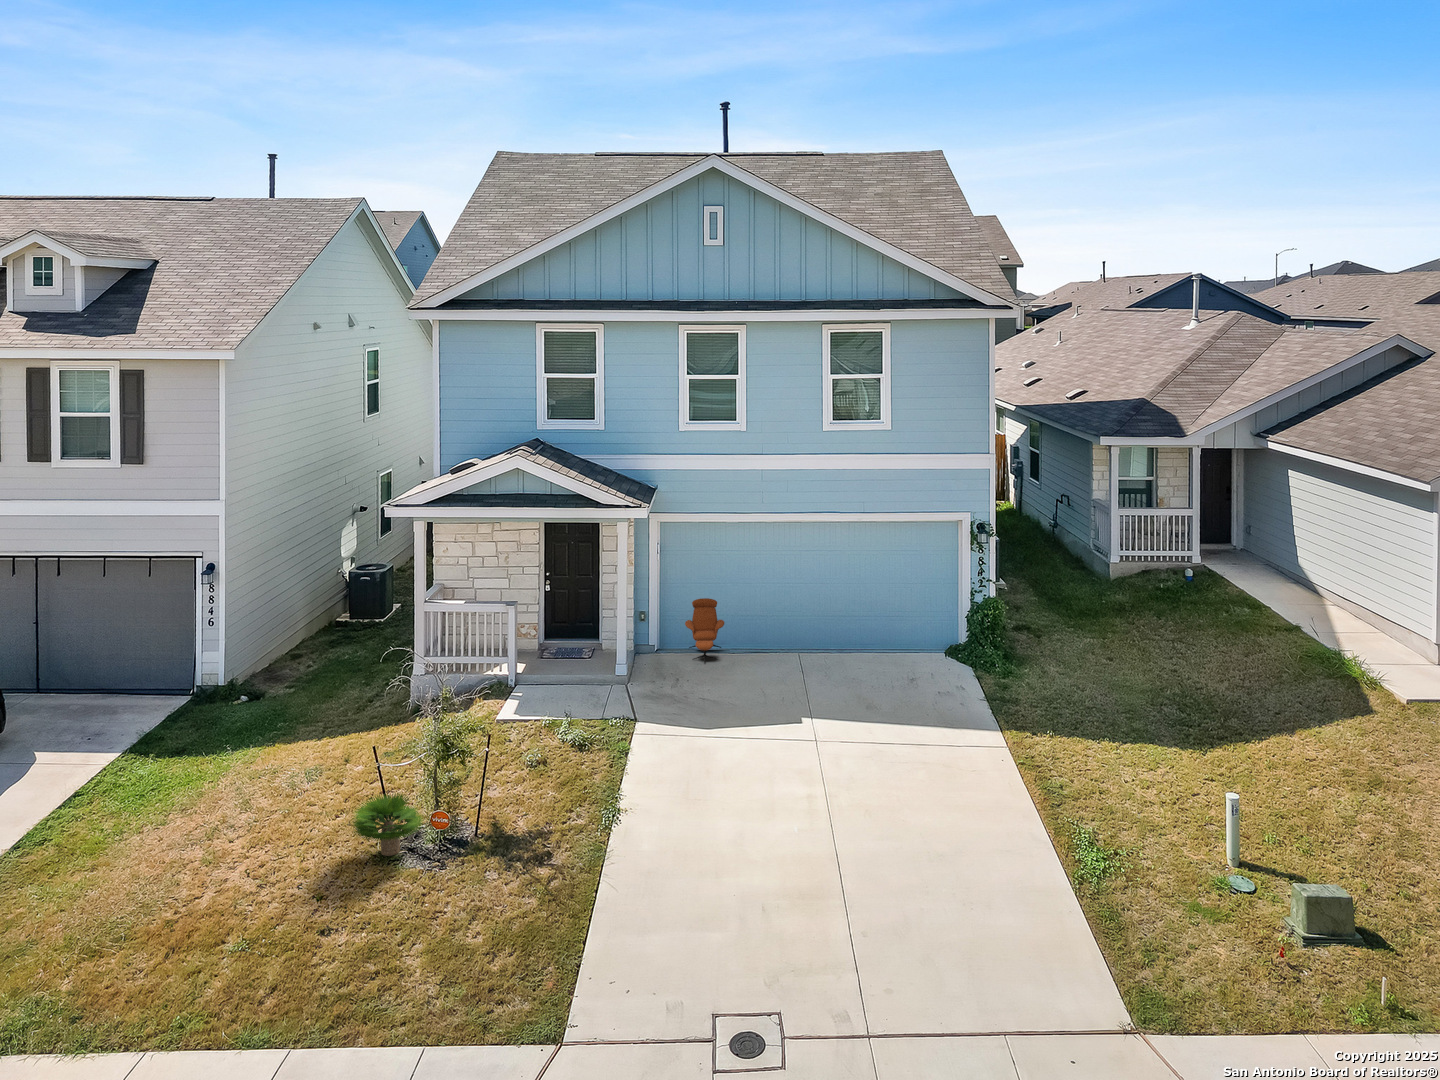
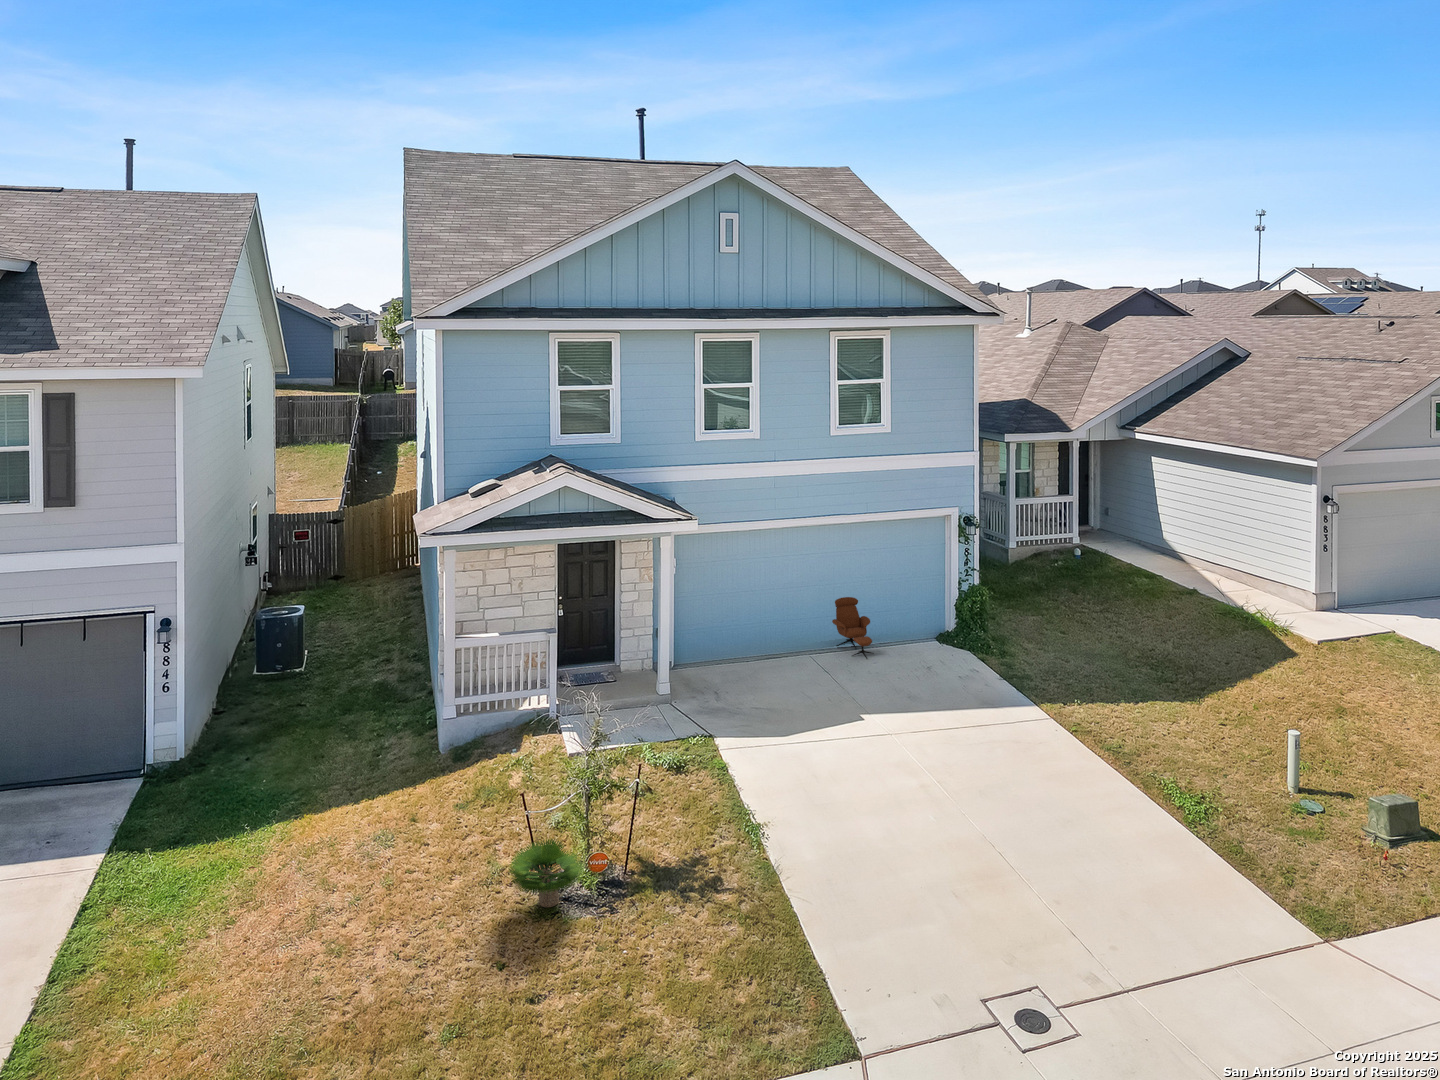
lounge chair: present [685,598,724,663] -> present [832,597,874,659]

